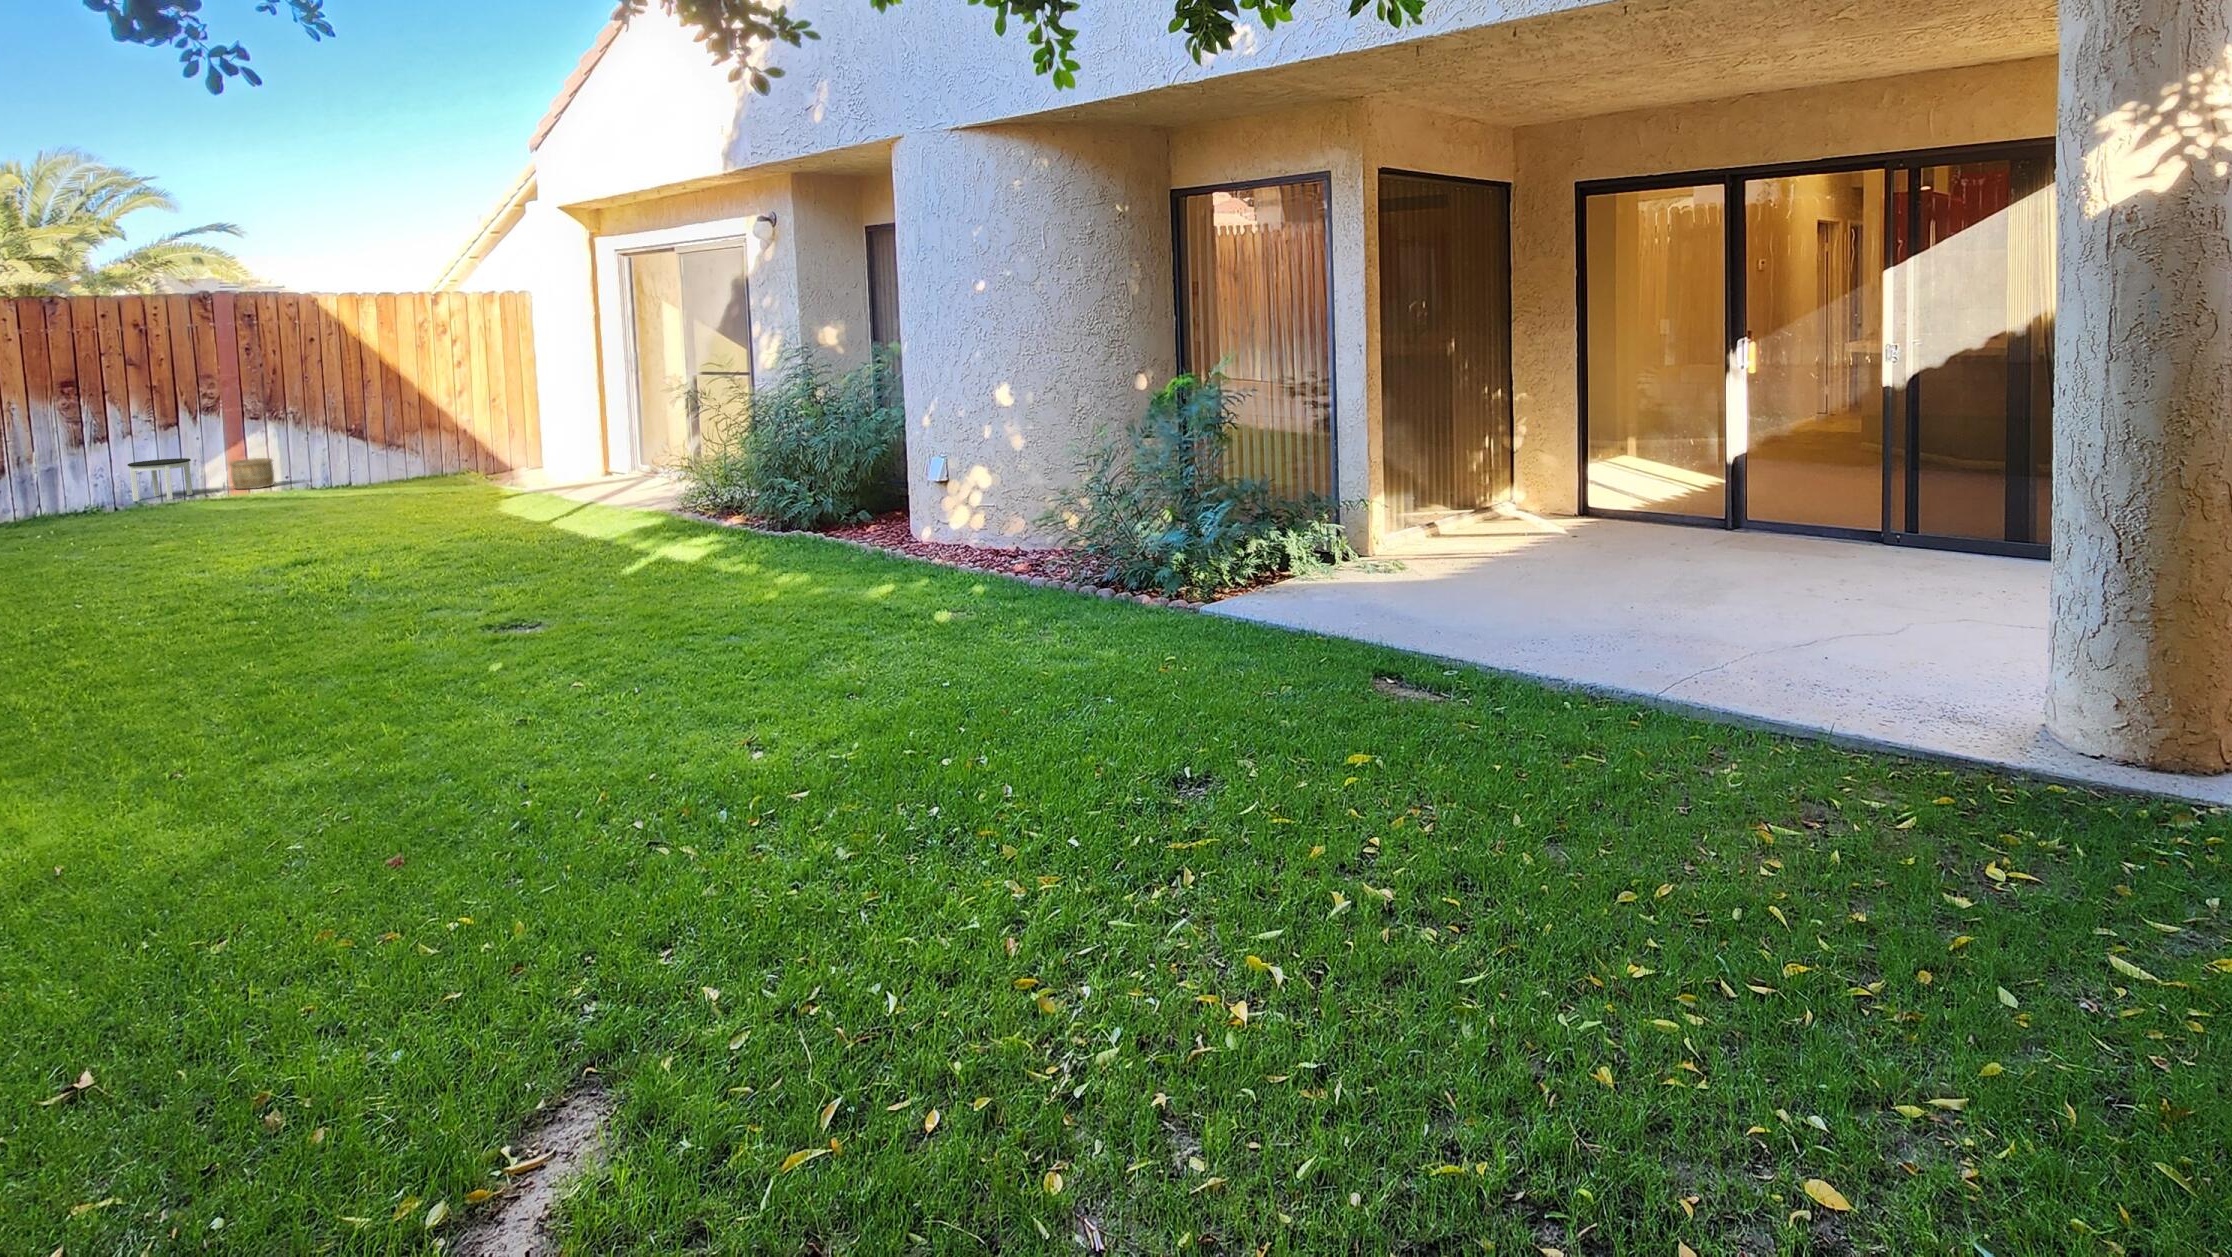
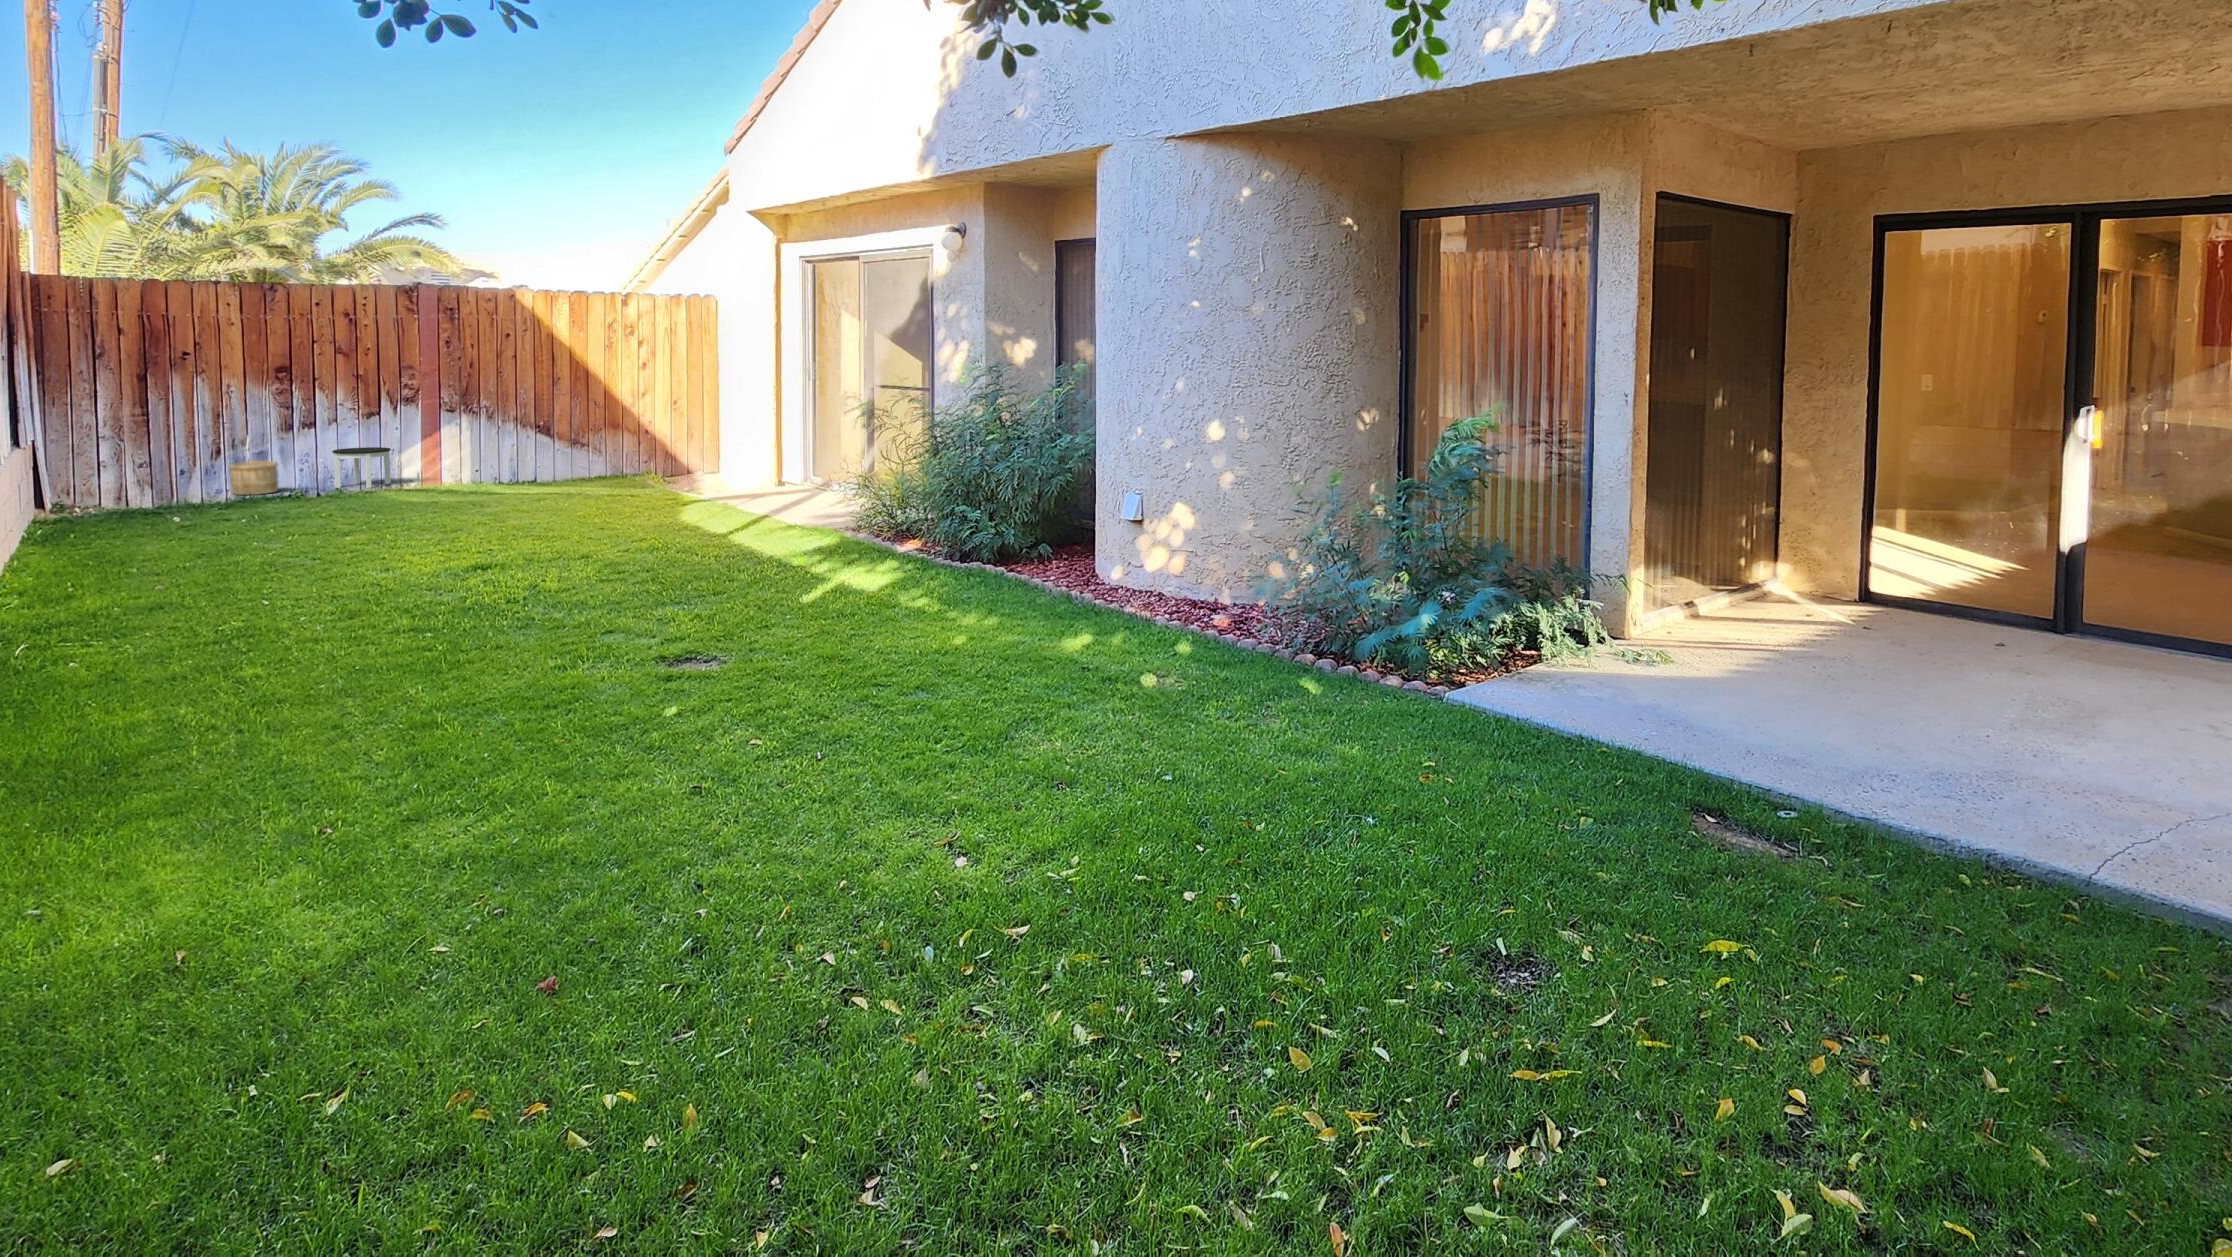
wooden bucket: present [230,458,274,489] -> present [229,461,278,495]

